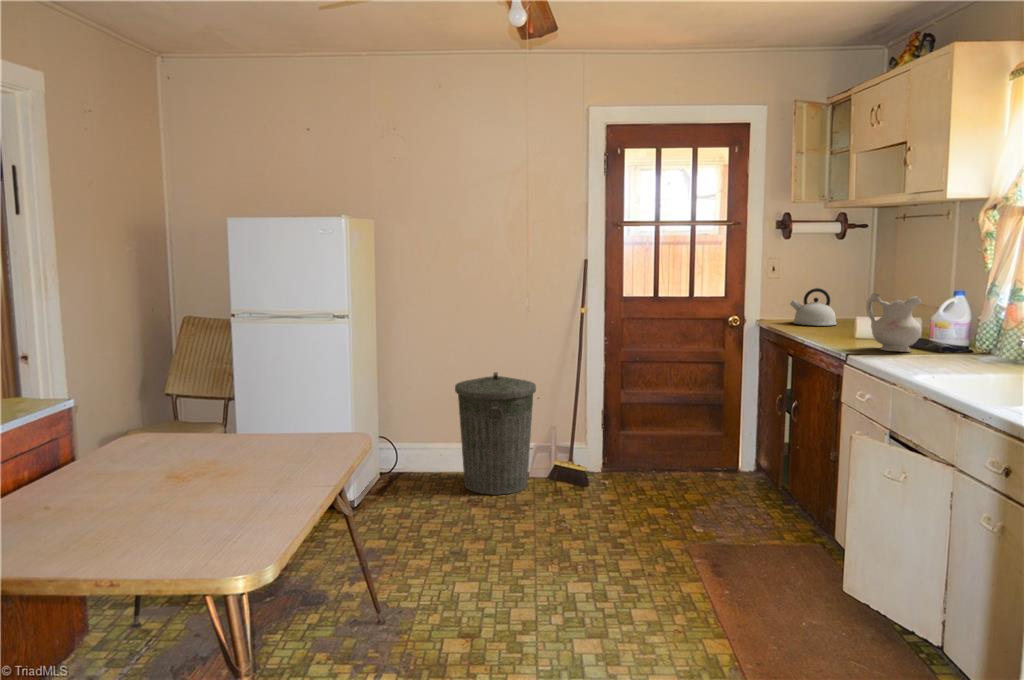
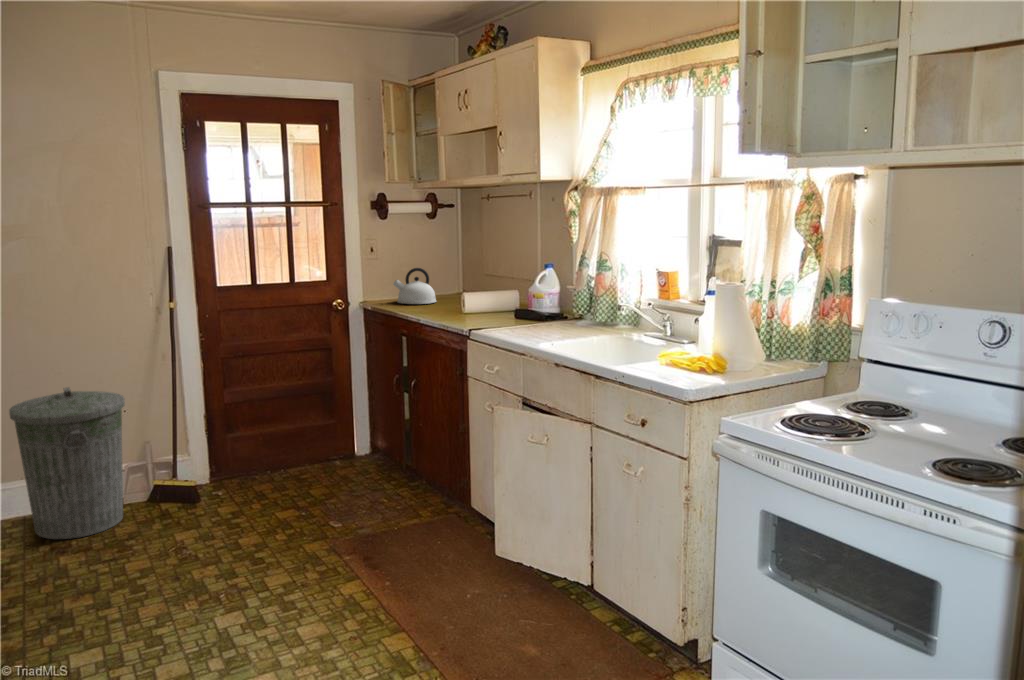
ceramic pitcher: present [866,293,922,352] -> none [475,274,520,327]

